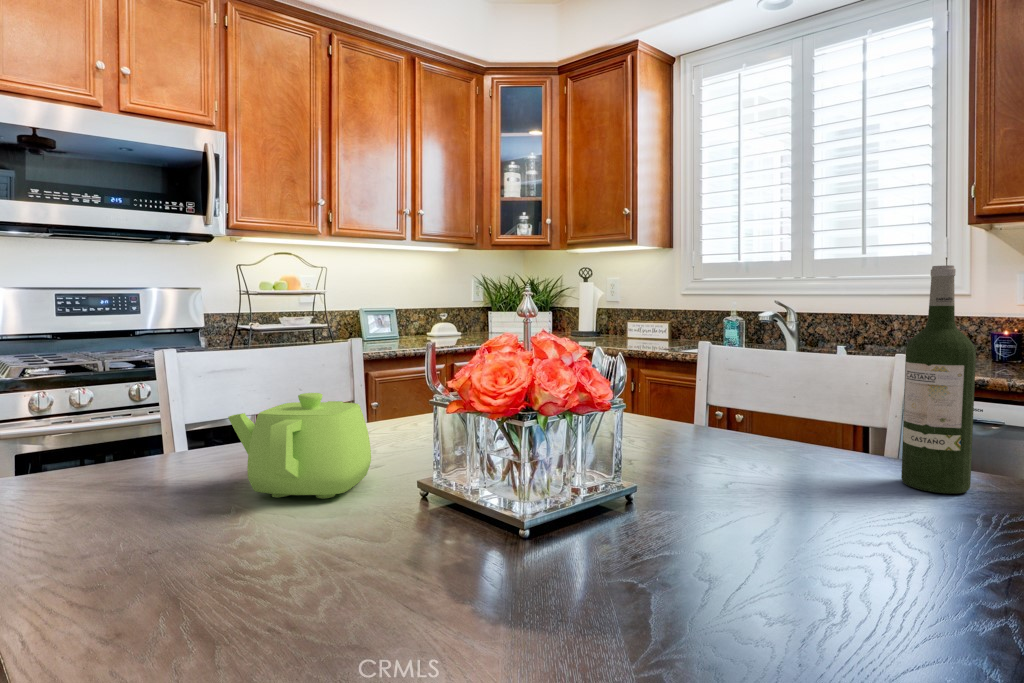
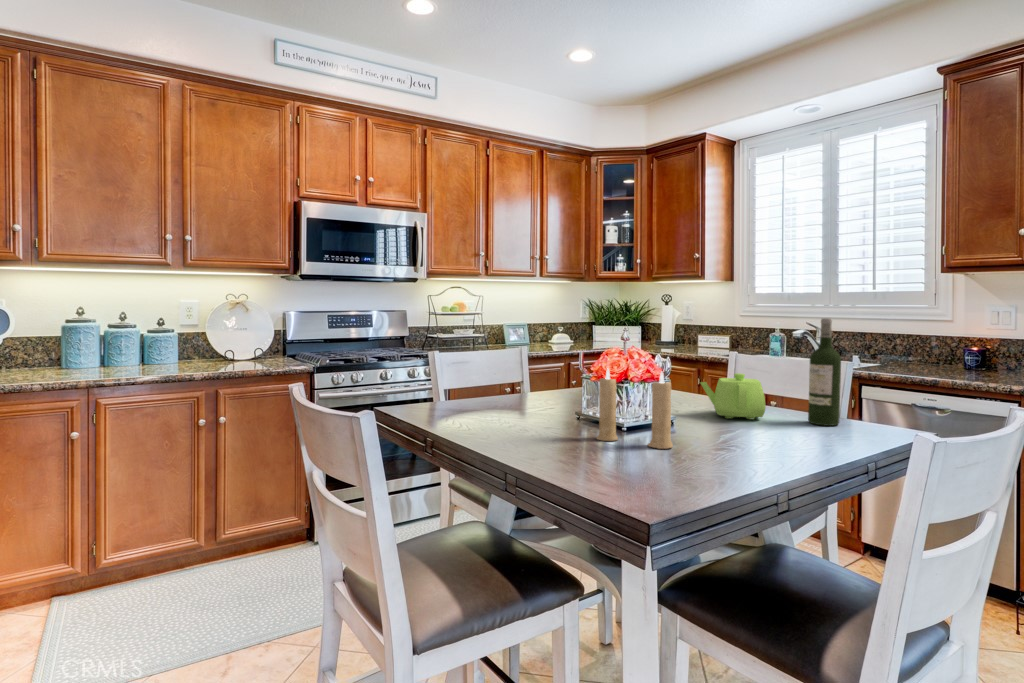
candle: none [444,381,662,632] -> present [596,369,673,449]
teapot: present [228,393,371,499] -> present [701,373,766,419]

